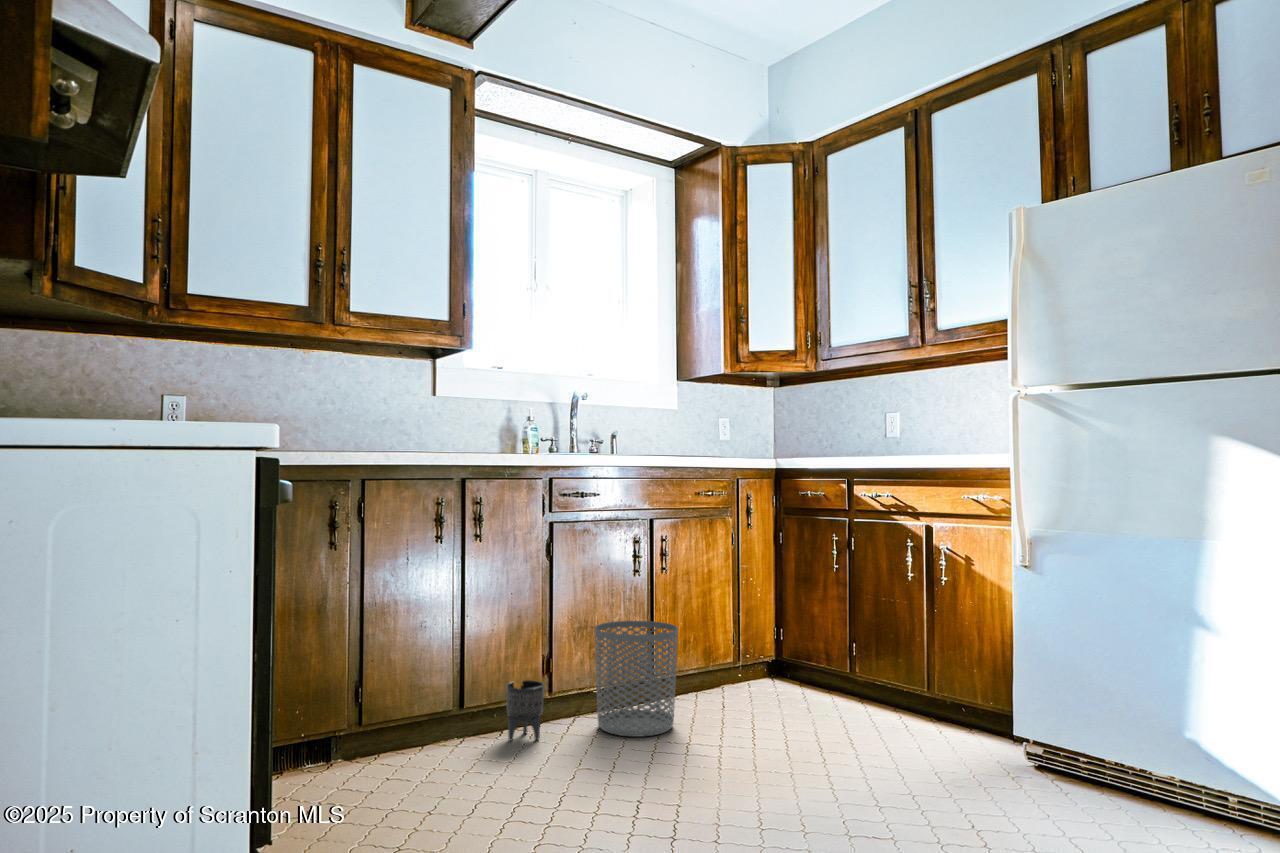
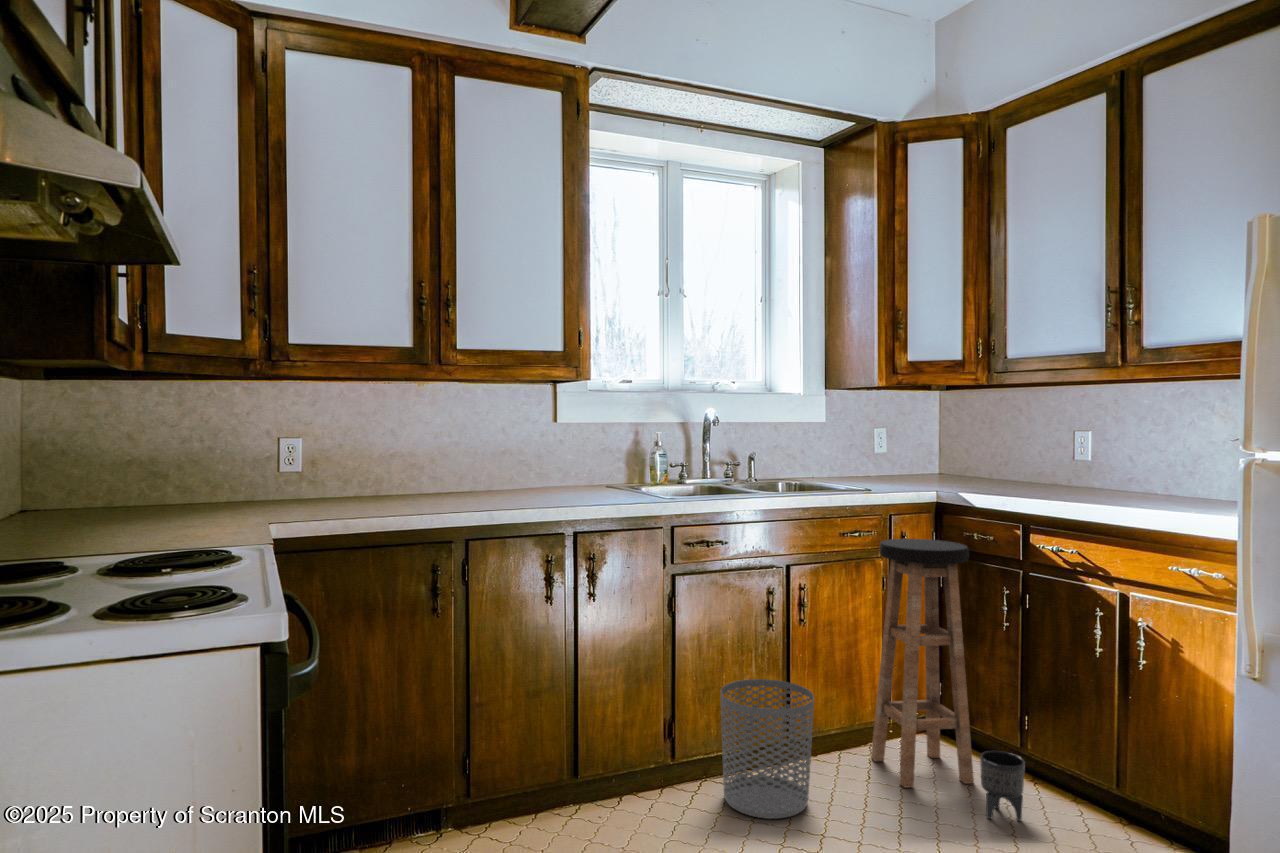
bar stool: none [725,499,813,712] -> present [871,539,974,788]
planter: present [506,680,544,740] -> present [980,751,1025,821]

